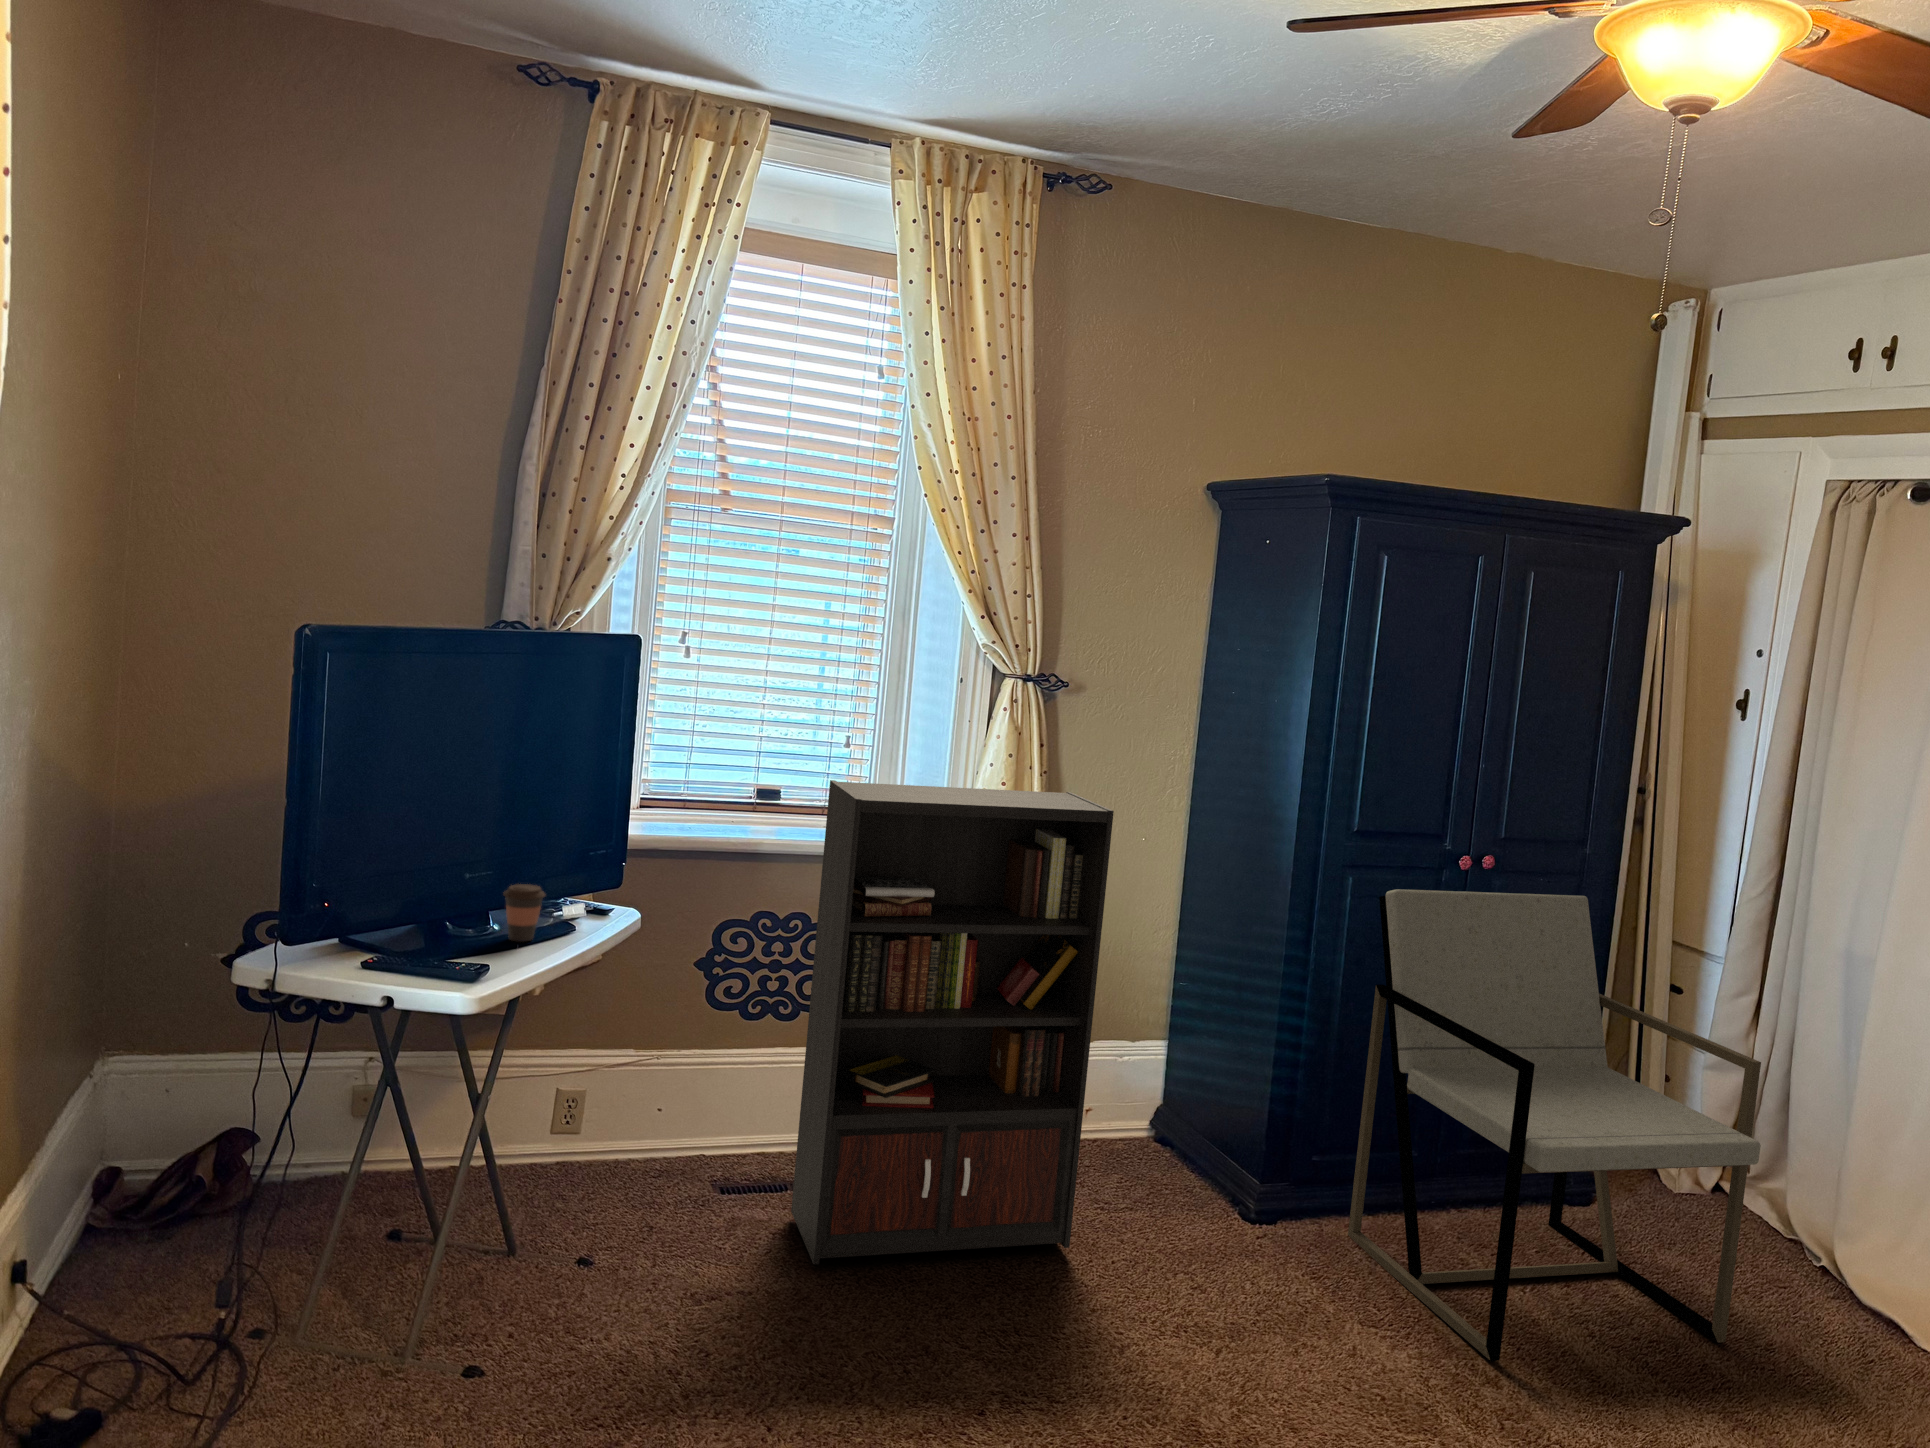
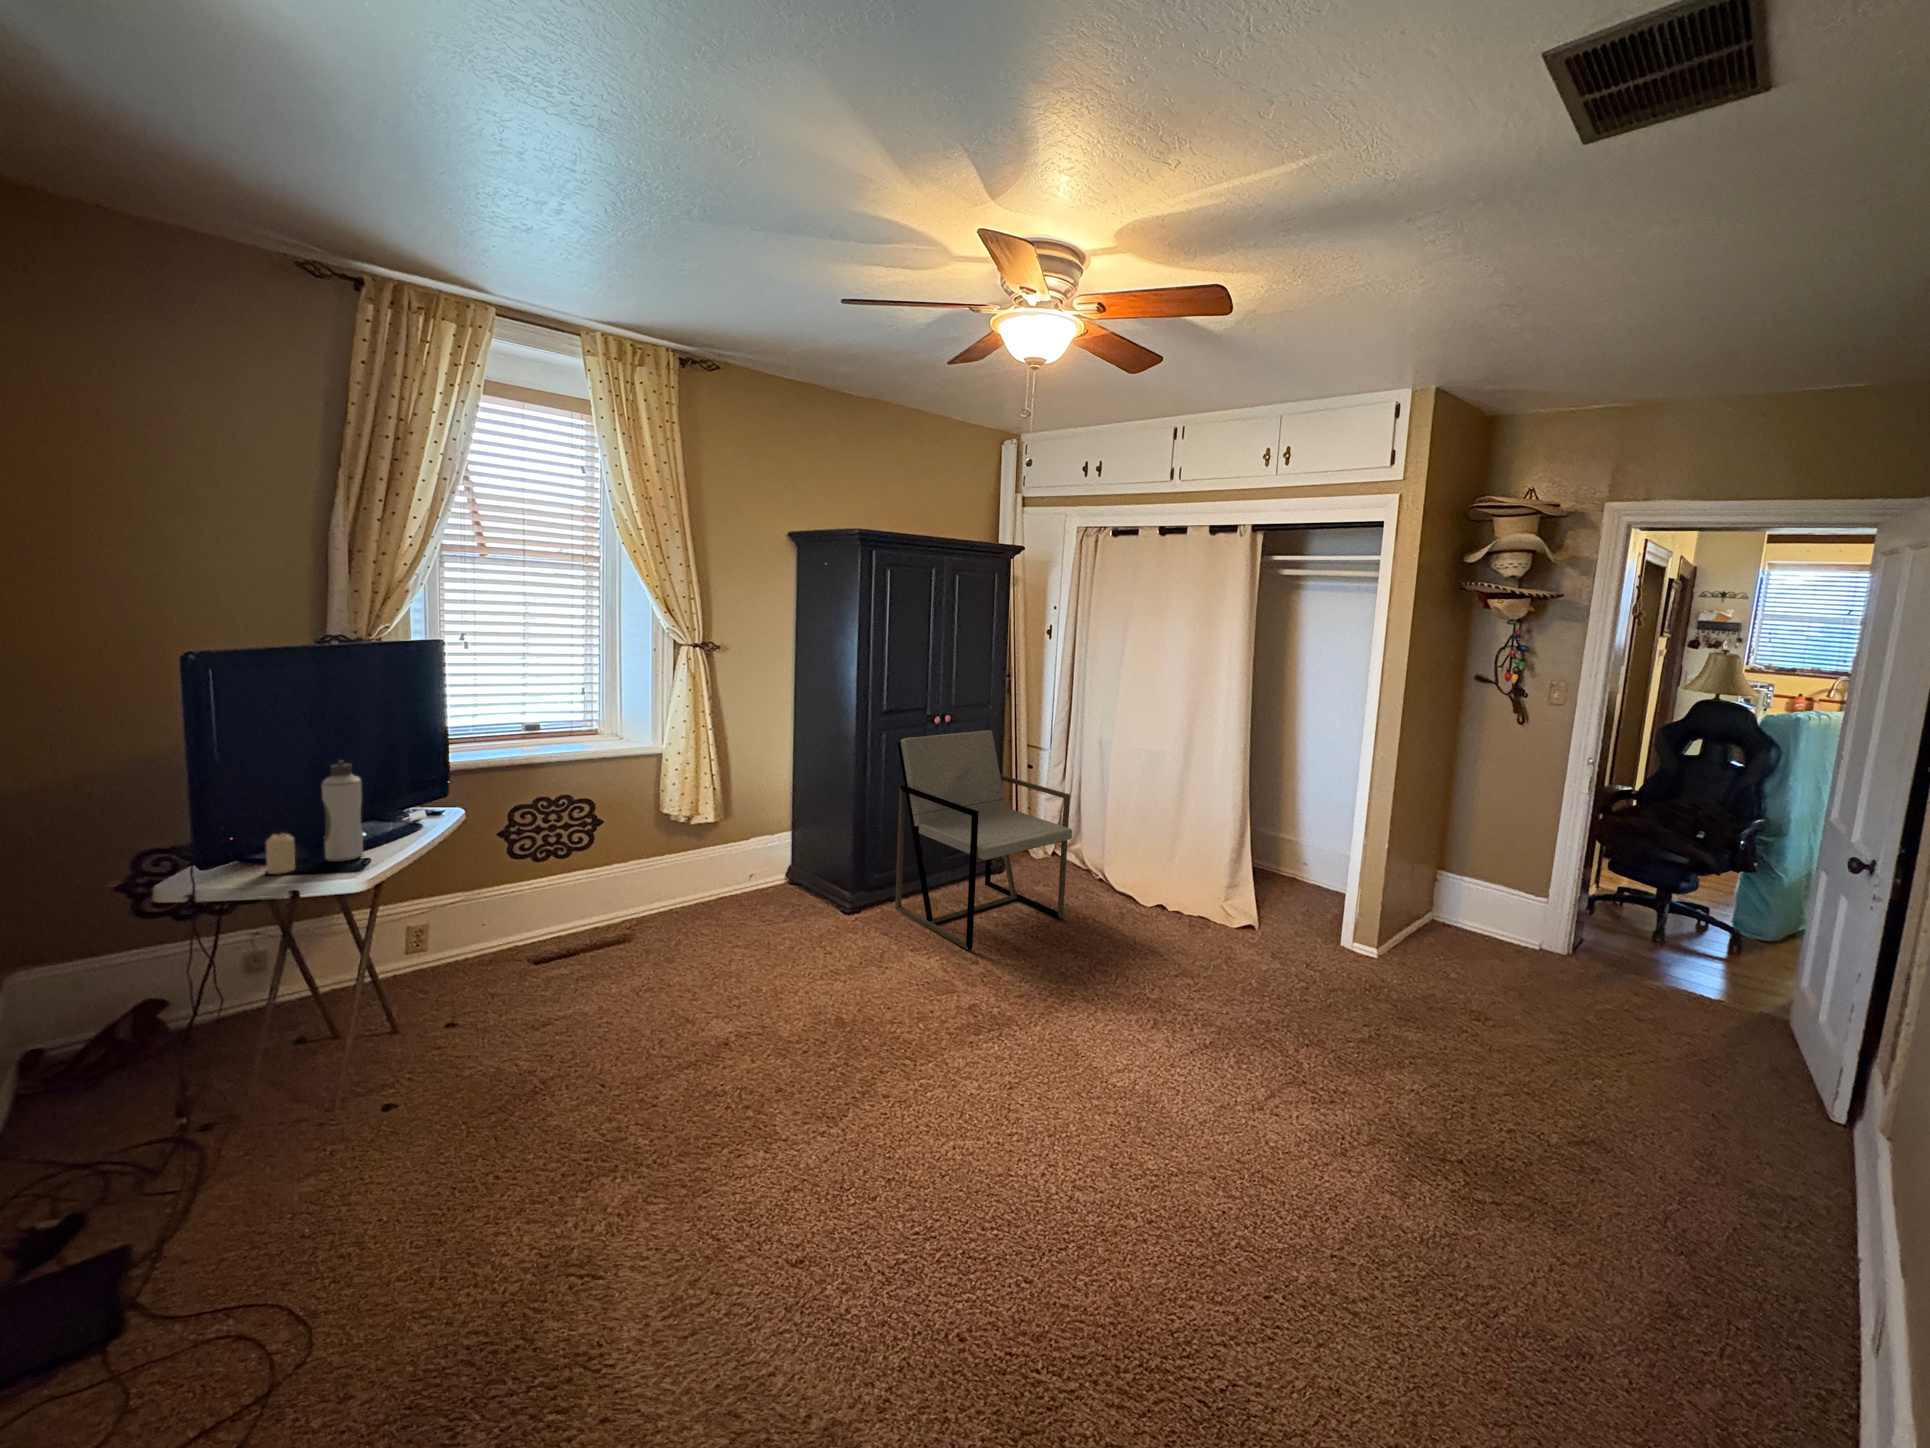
bookcase: present [791,780,1114,1264] -> none [585,708,760,989]
water bottle: none [436,806,493,965] -> present [322,760,363,862]
coffee cup: present [503,884,545,942] -> none [368,804,400,840]
candle: none [362,907,400,969] -> present [266,833,295,874]

